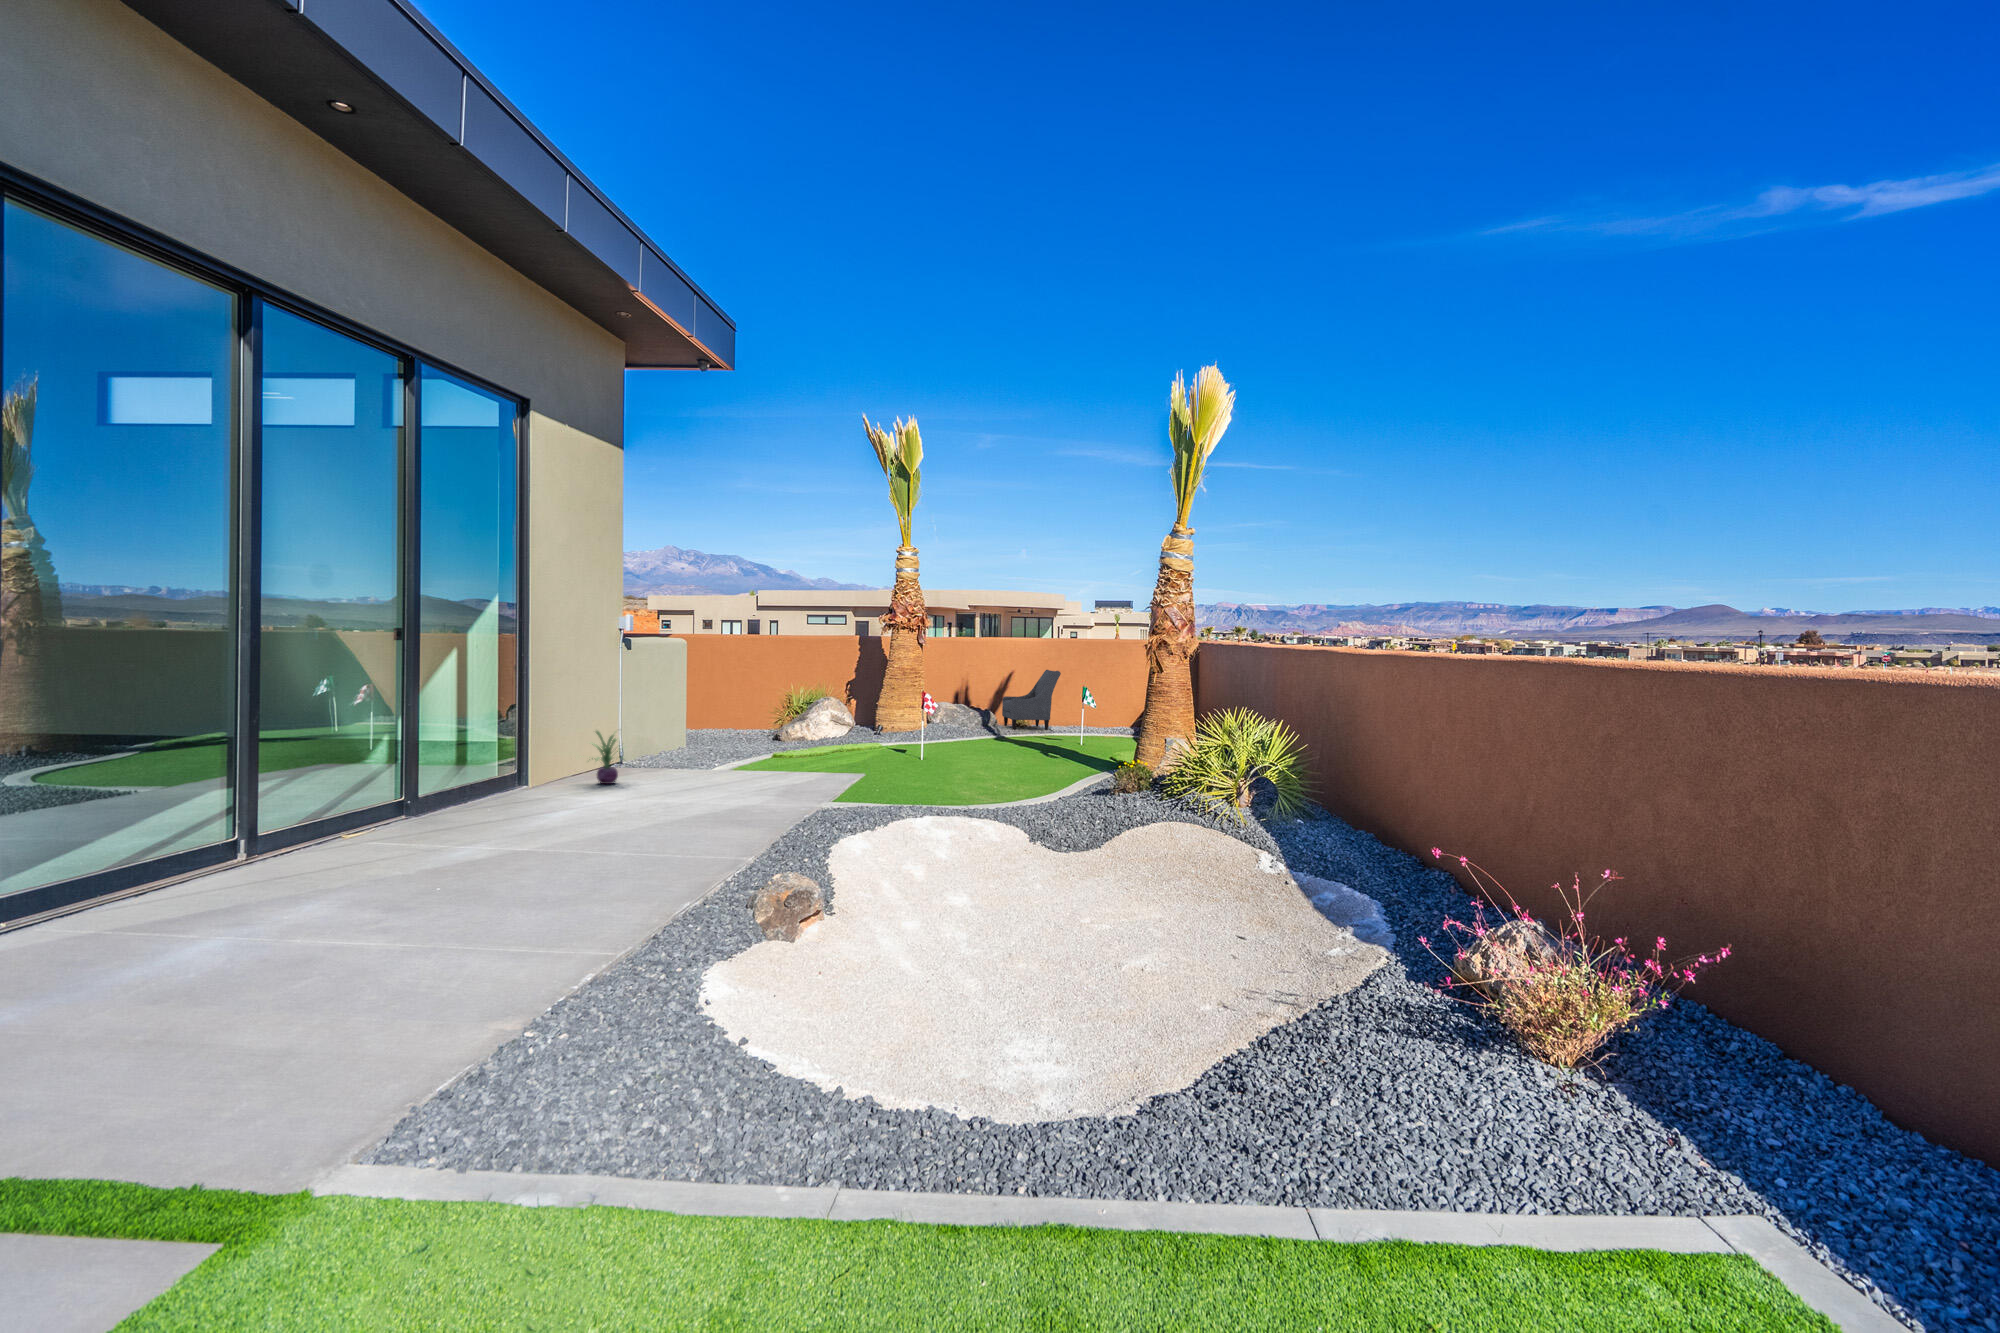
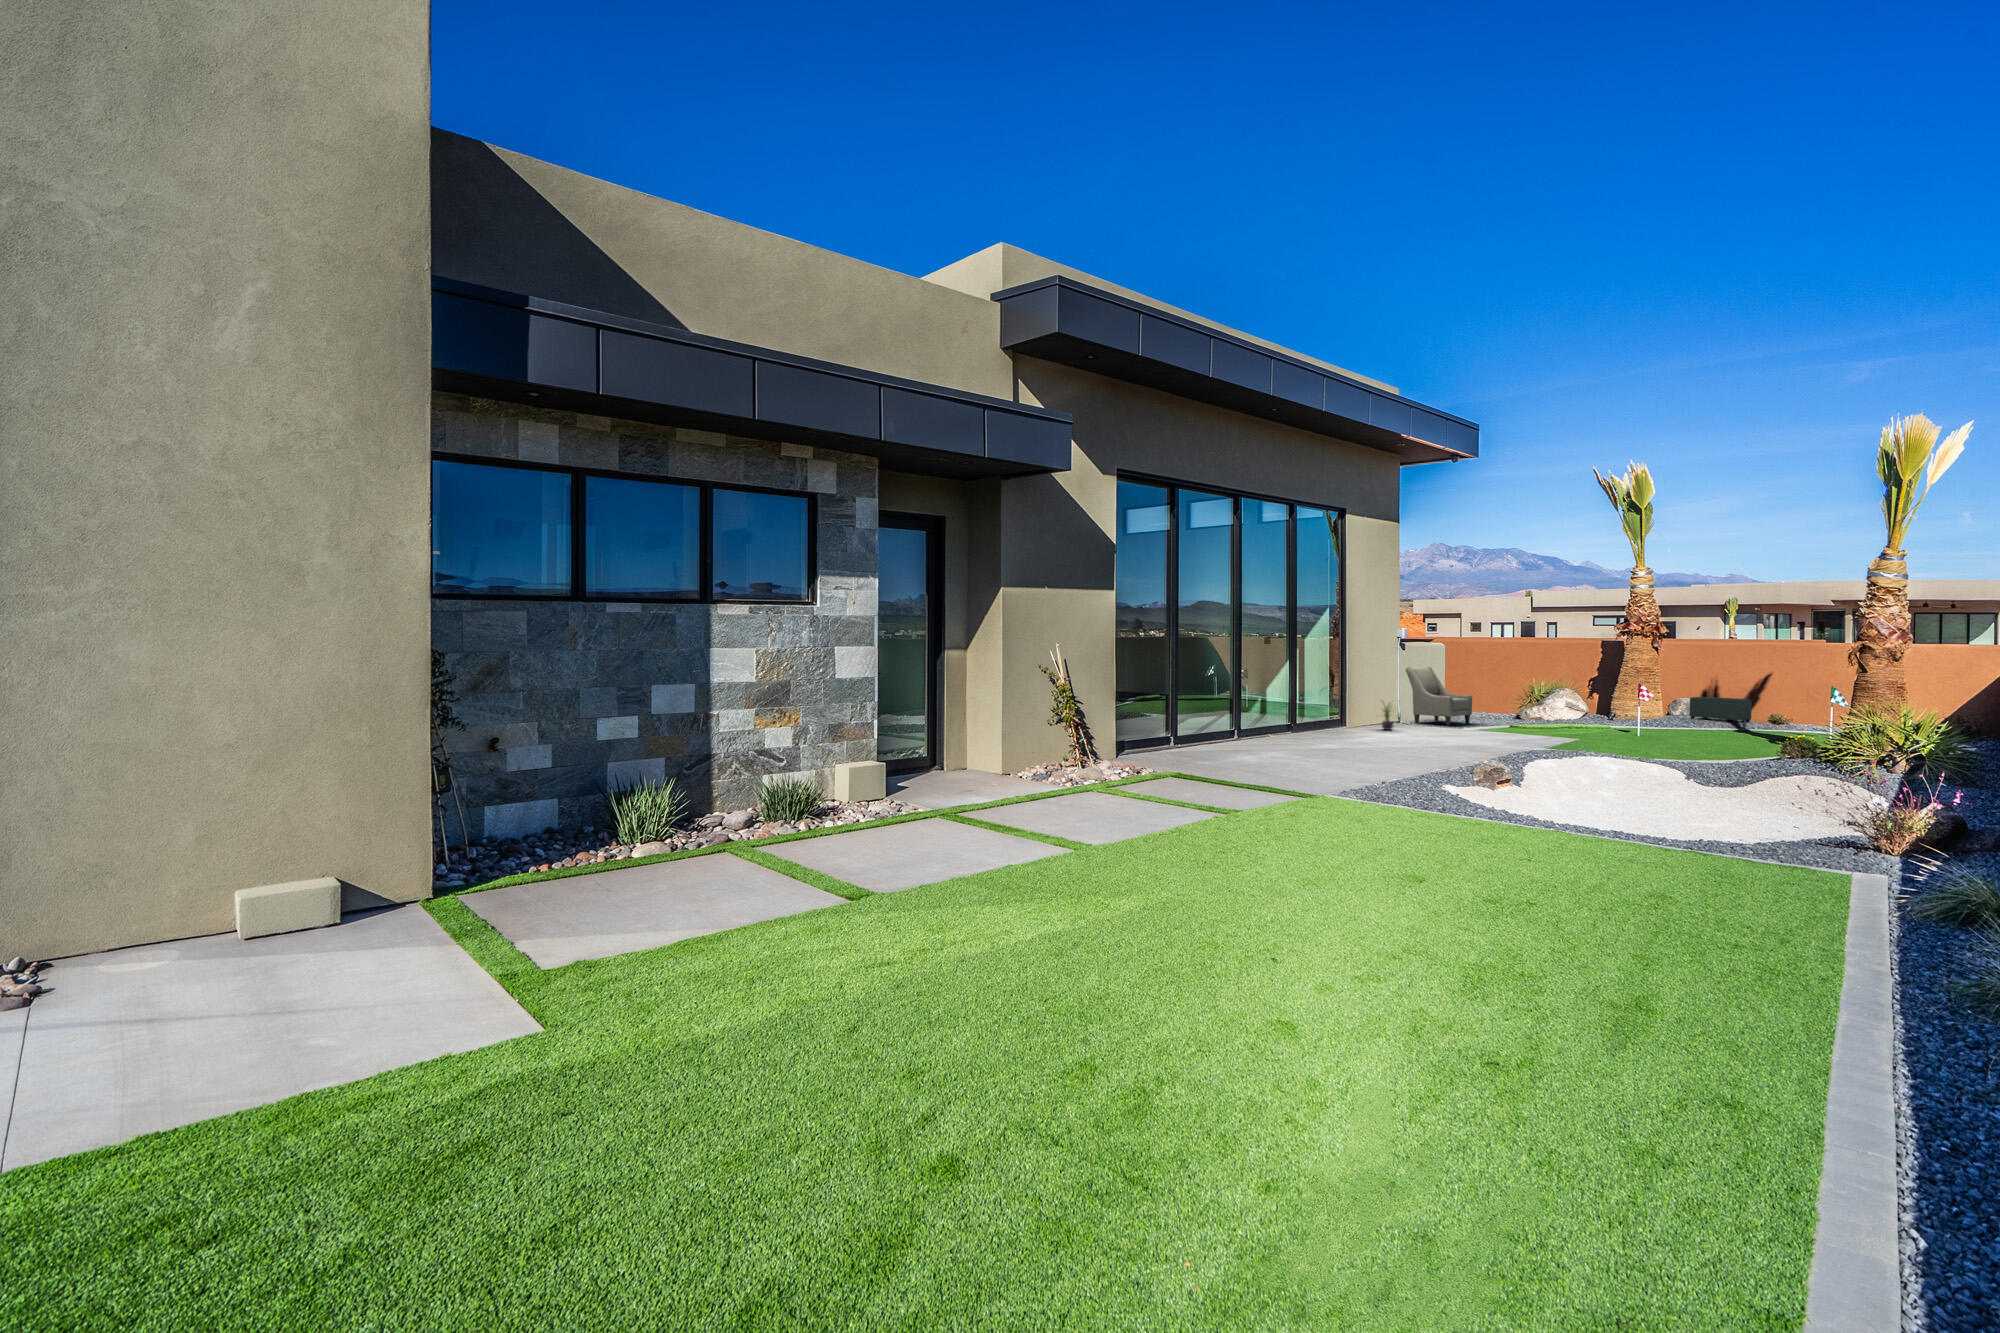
chair: present [1002,670,1061,730] -> present [1405,667,1472,726]
ottoman: none [949,703,1006,732] -> present [1689,697,1752,722]

